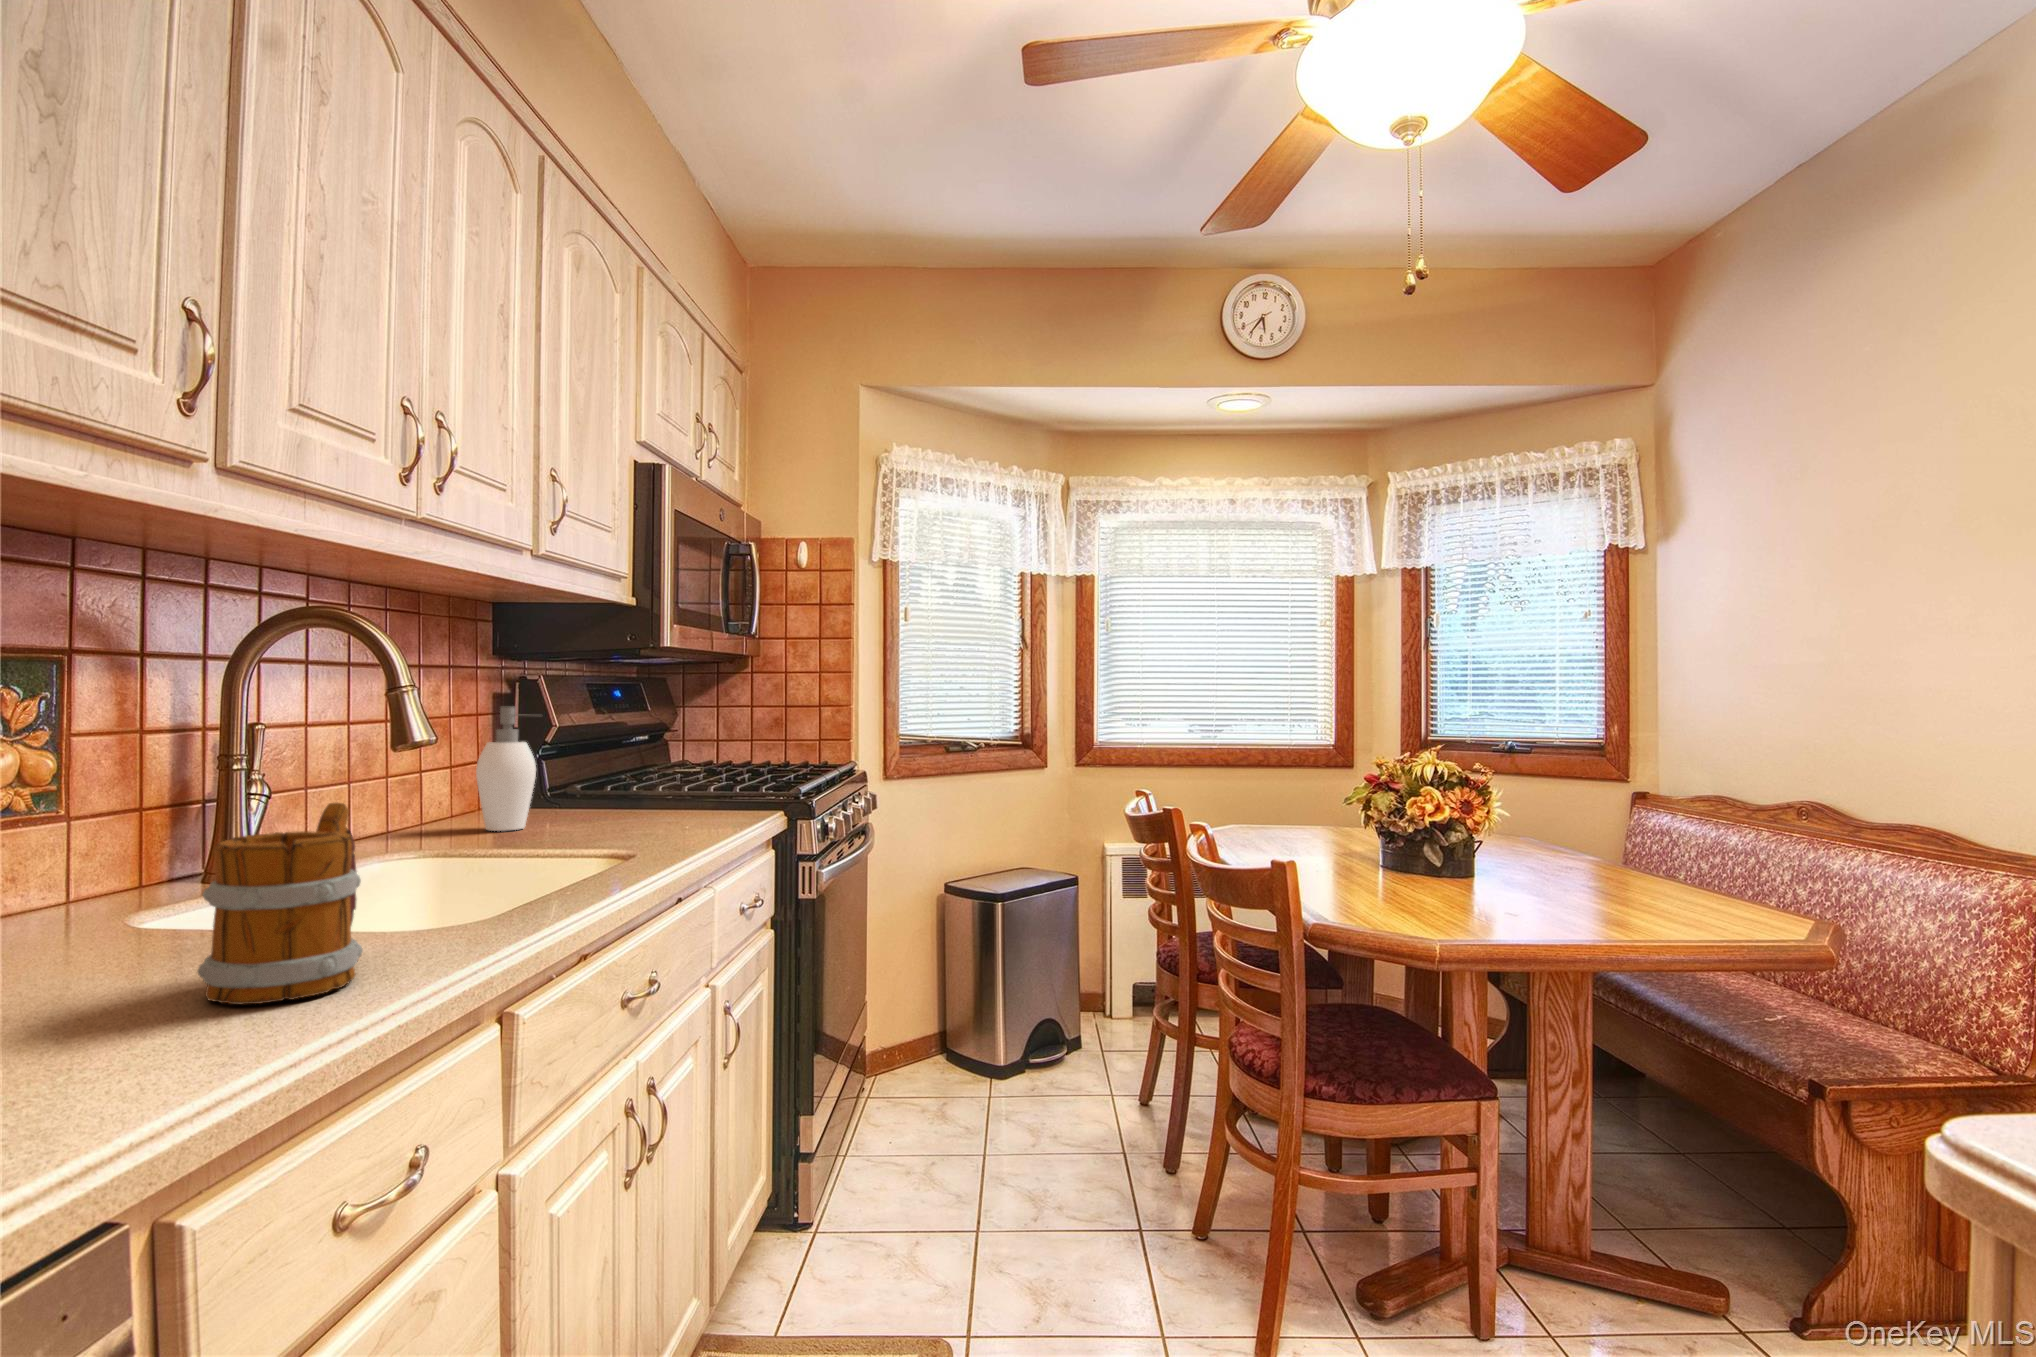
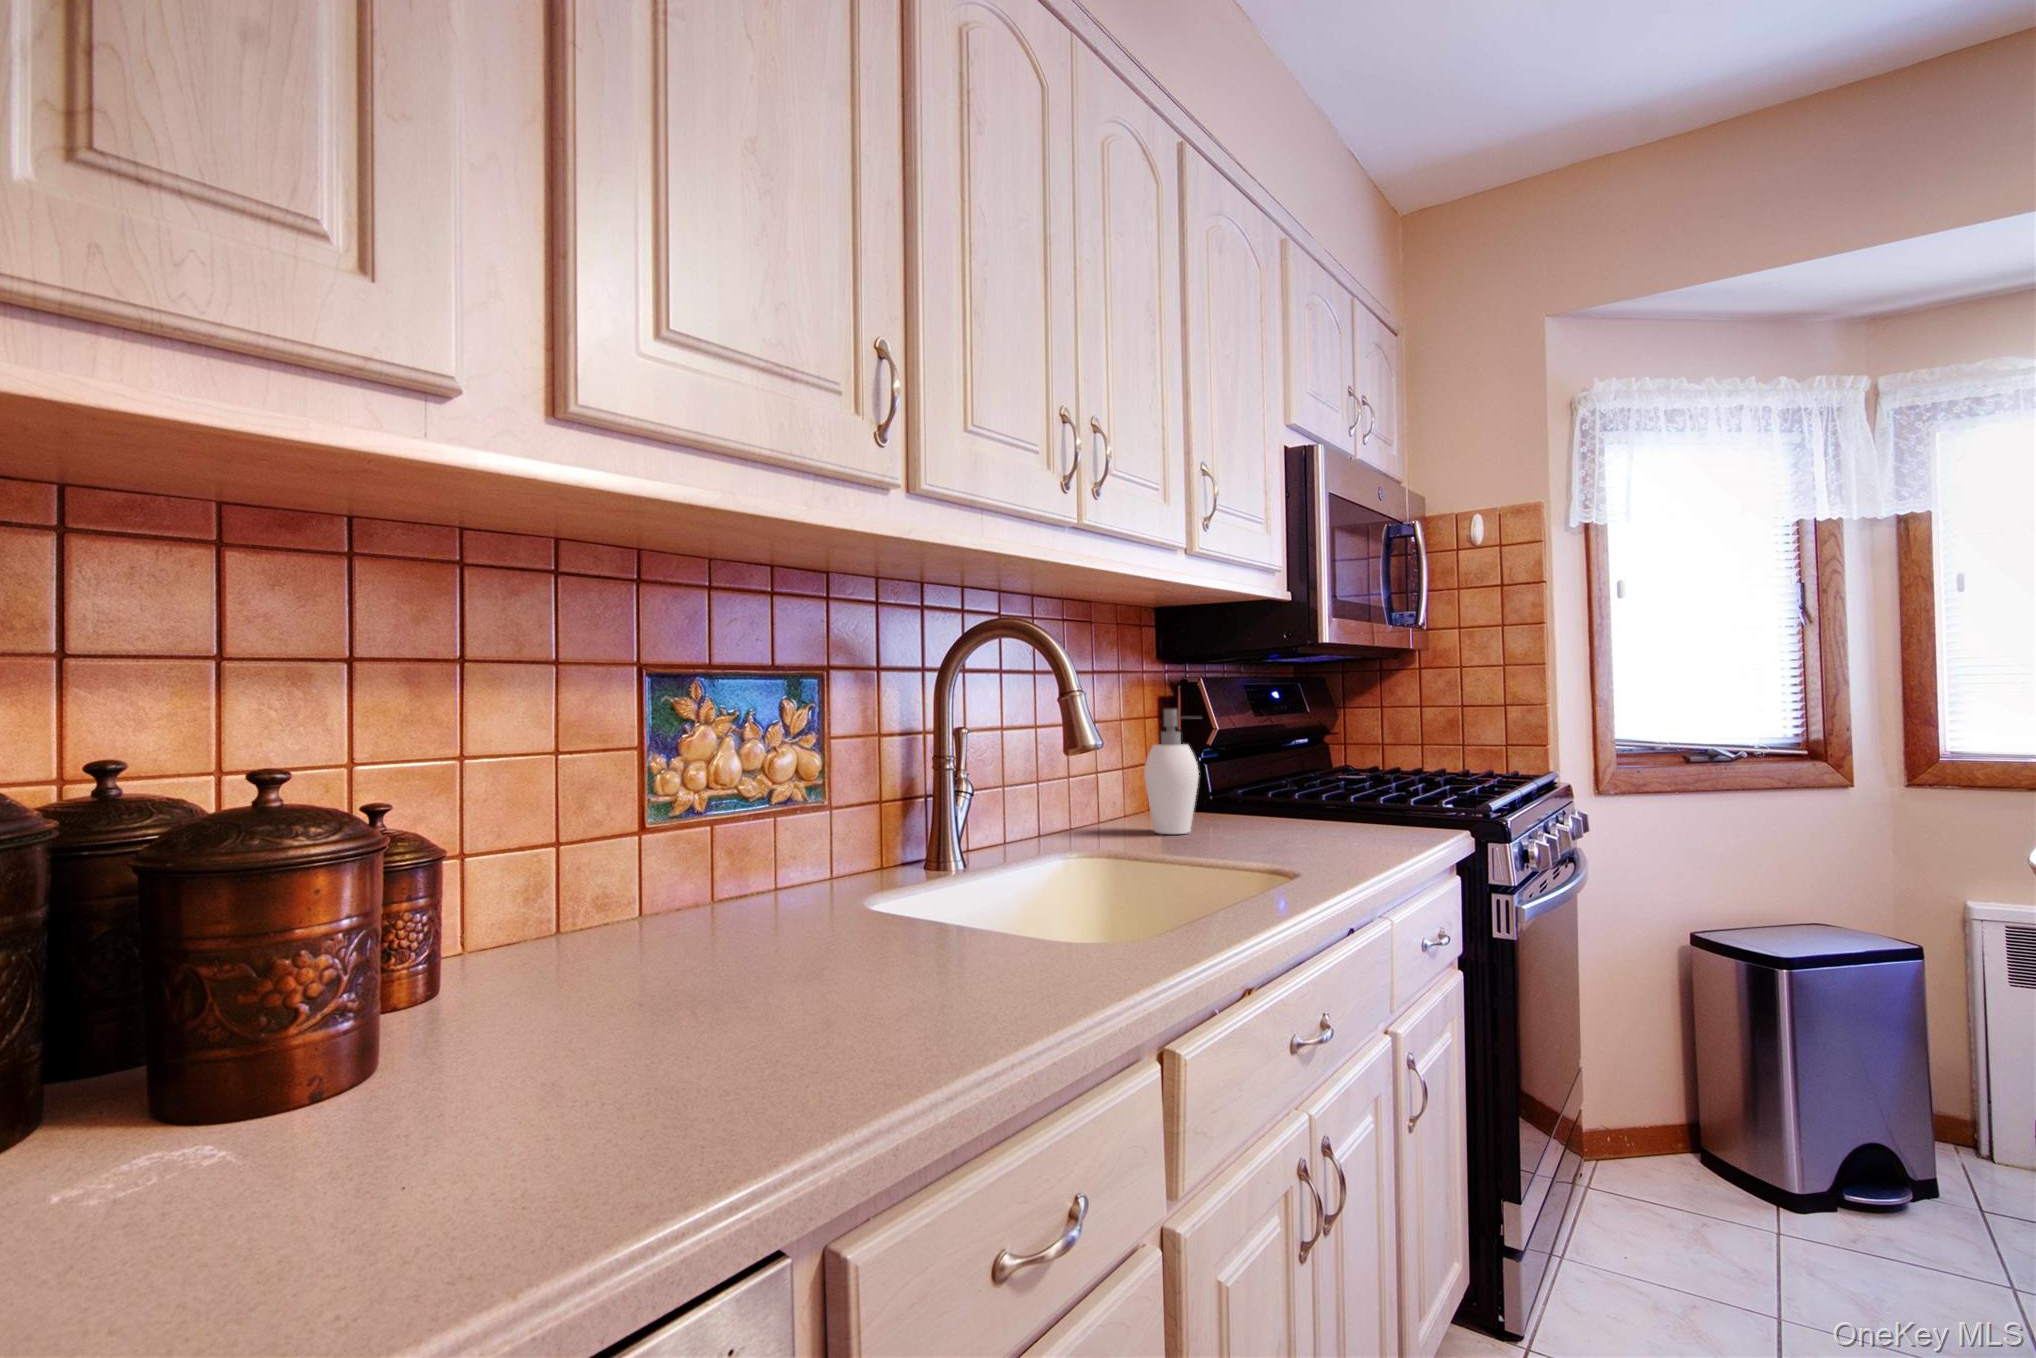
mug: present [197,803,363,1005] -> none [867,810,1009,1024]

